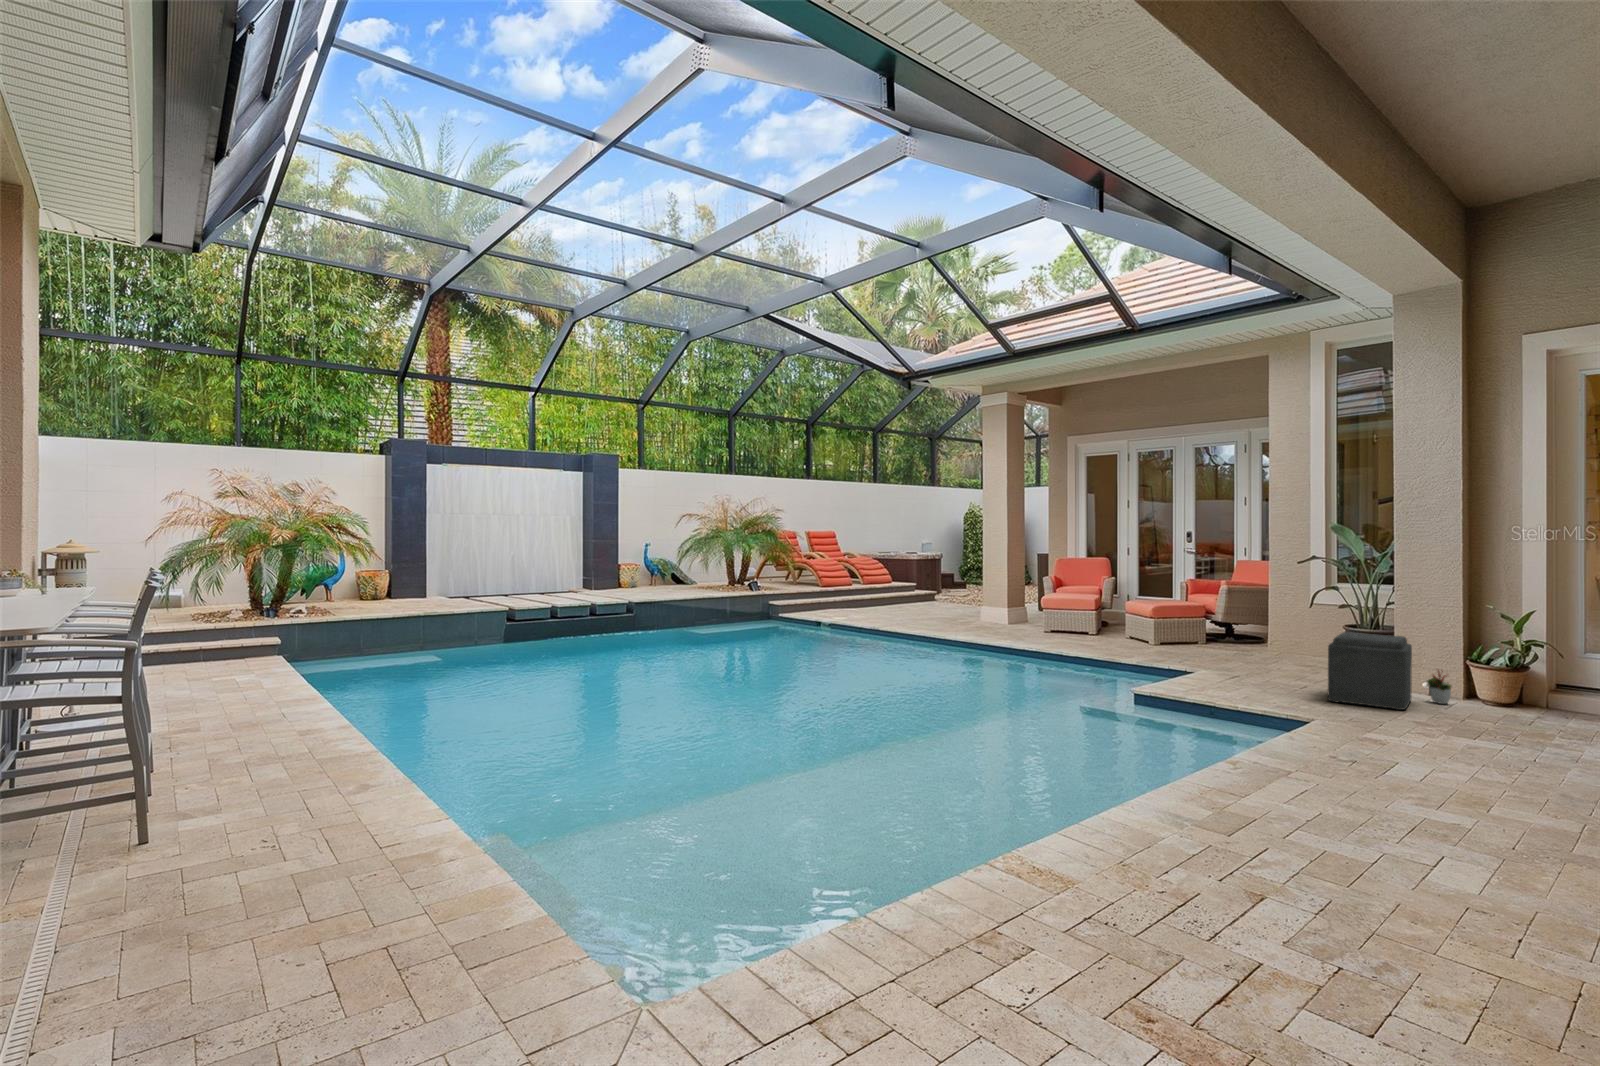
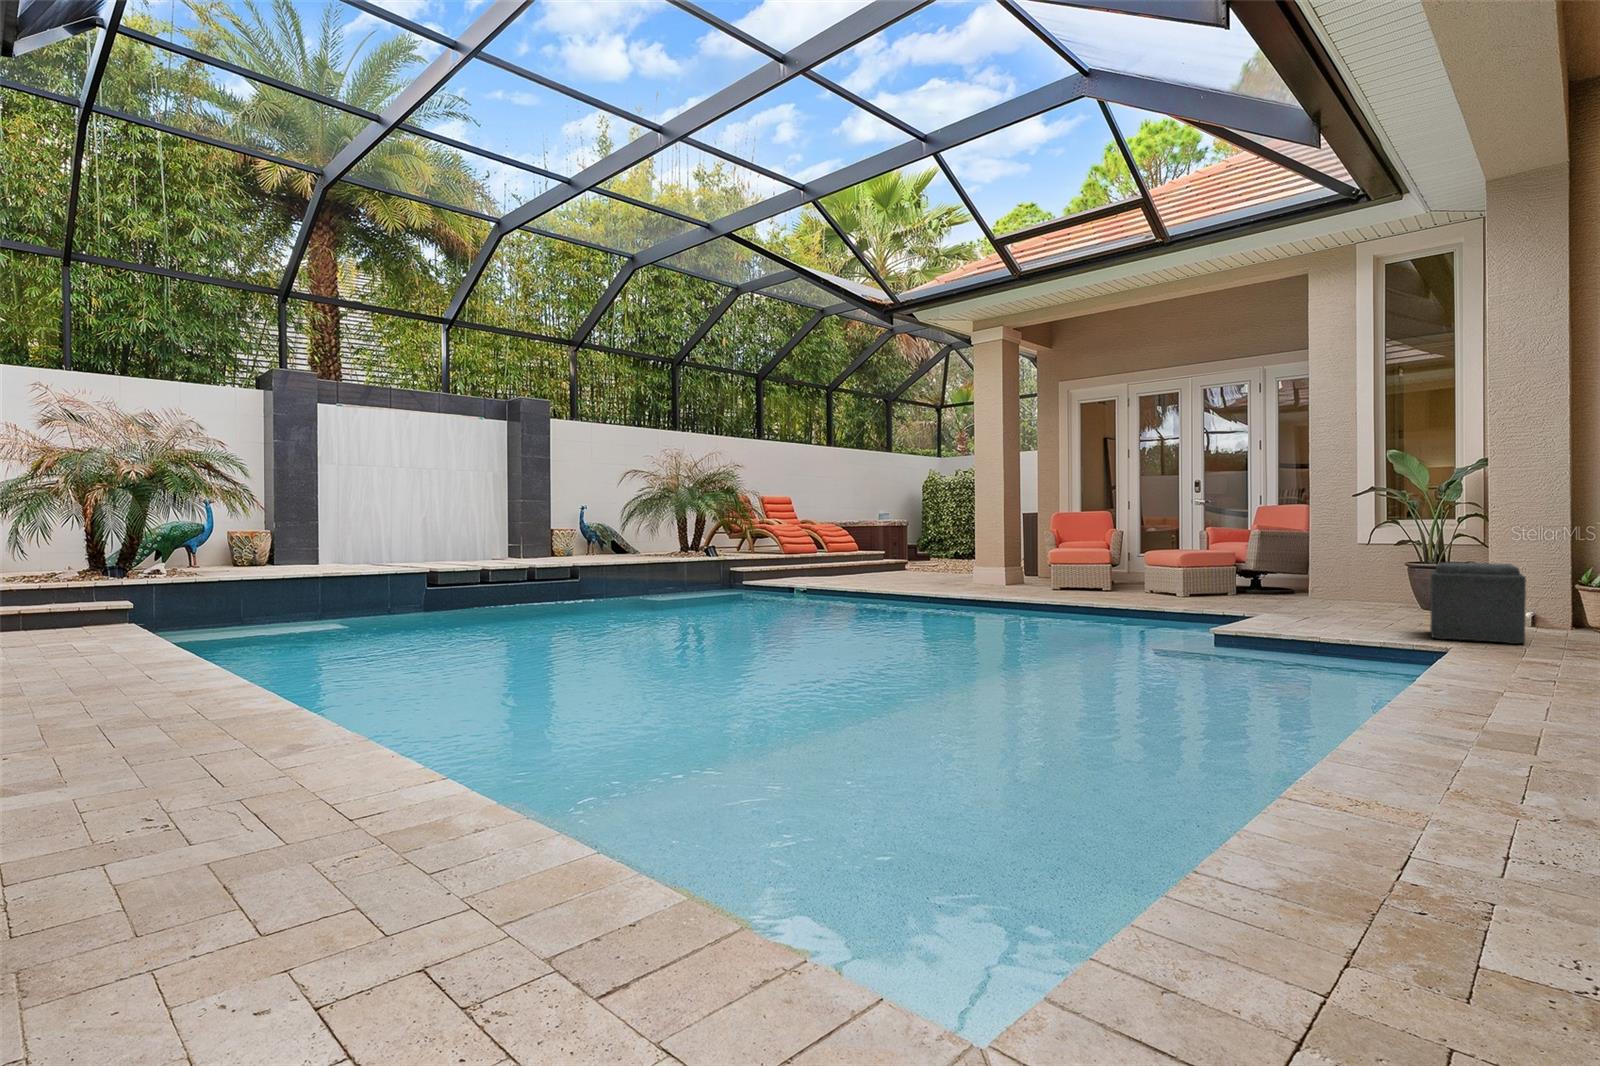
decorative plant: present [1427,670,1451,704] -> none [1533,598,1564,638]

